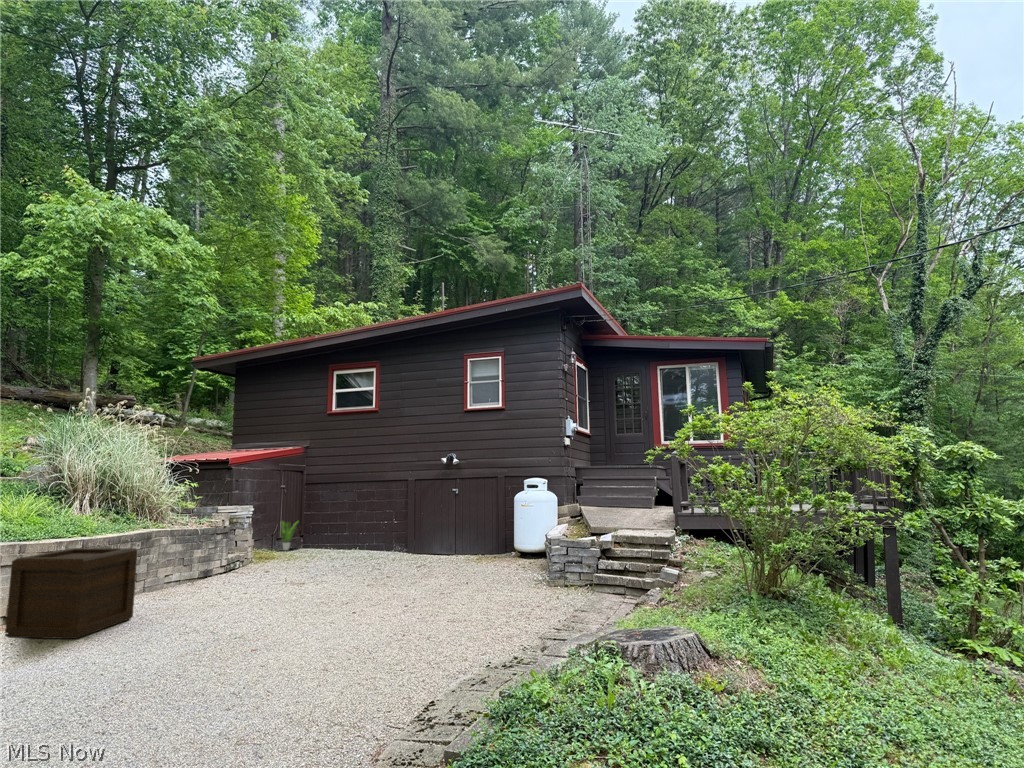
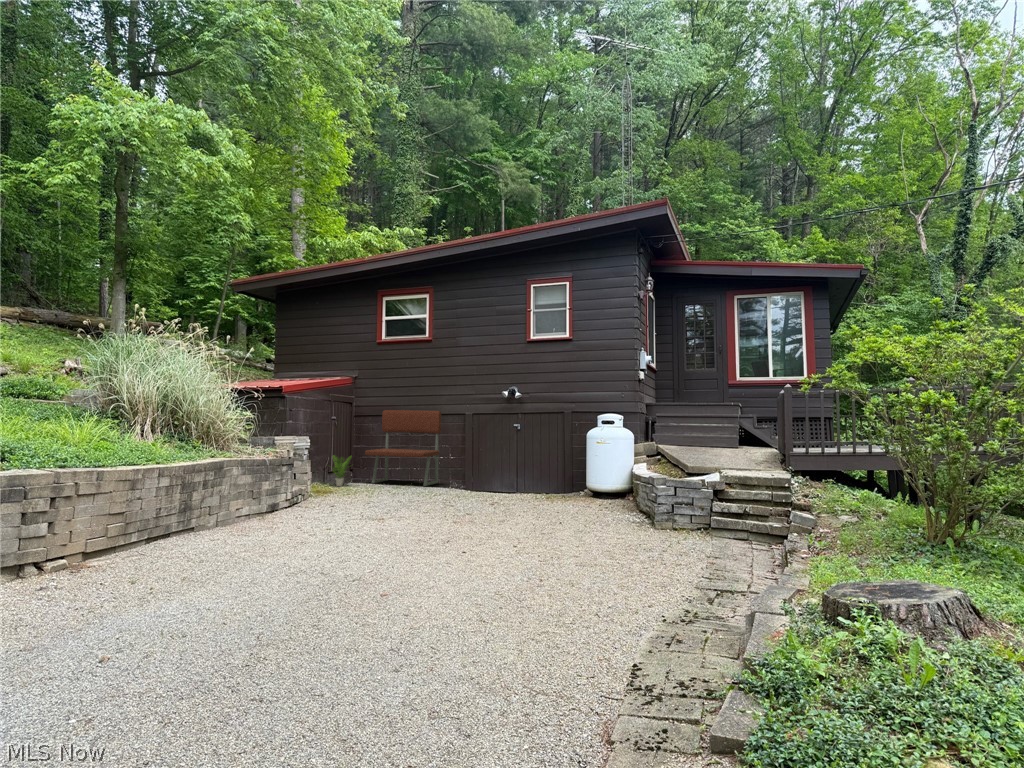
bench: none [312,476,385,549] -> present [365,410,441,486]
wooden crate: present [5,548,137,639] -> none [89,476,223,575]

